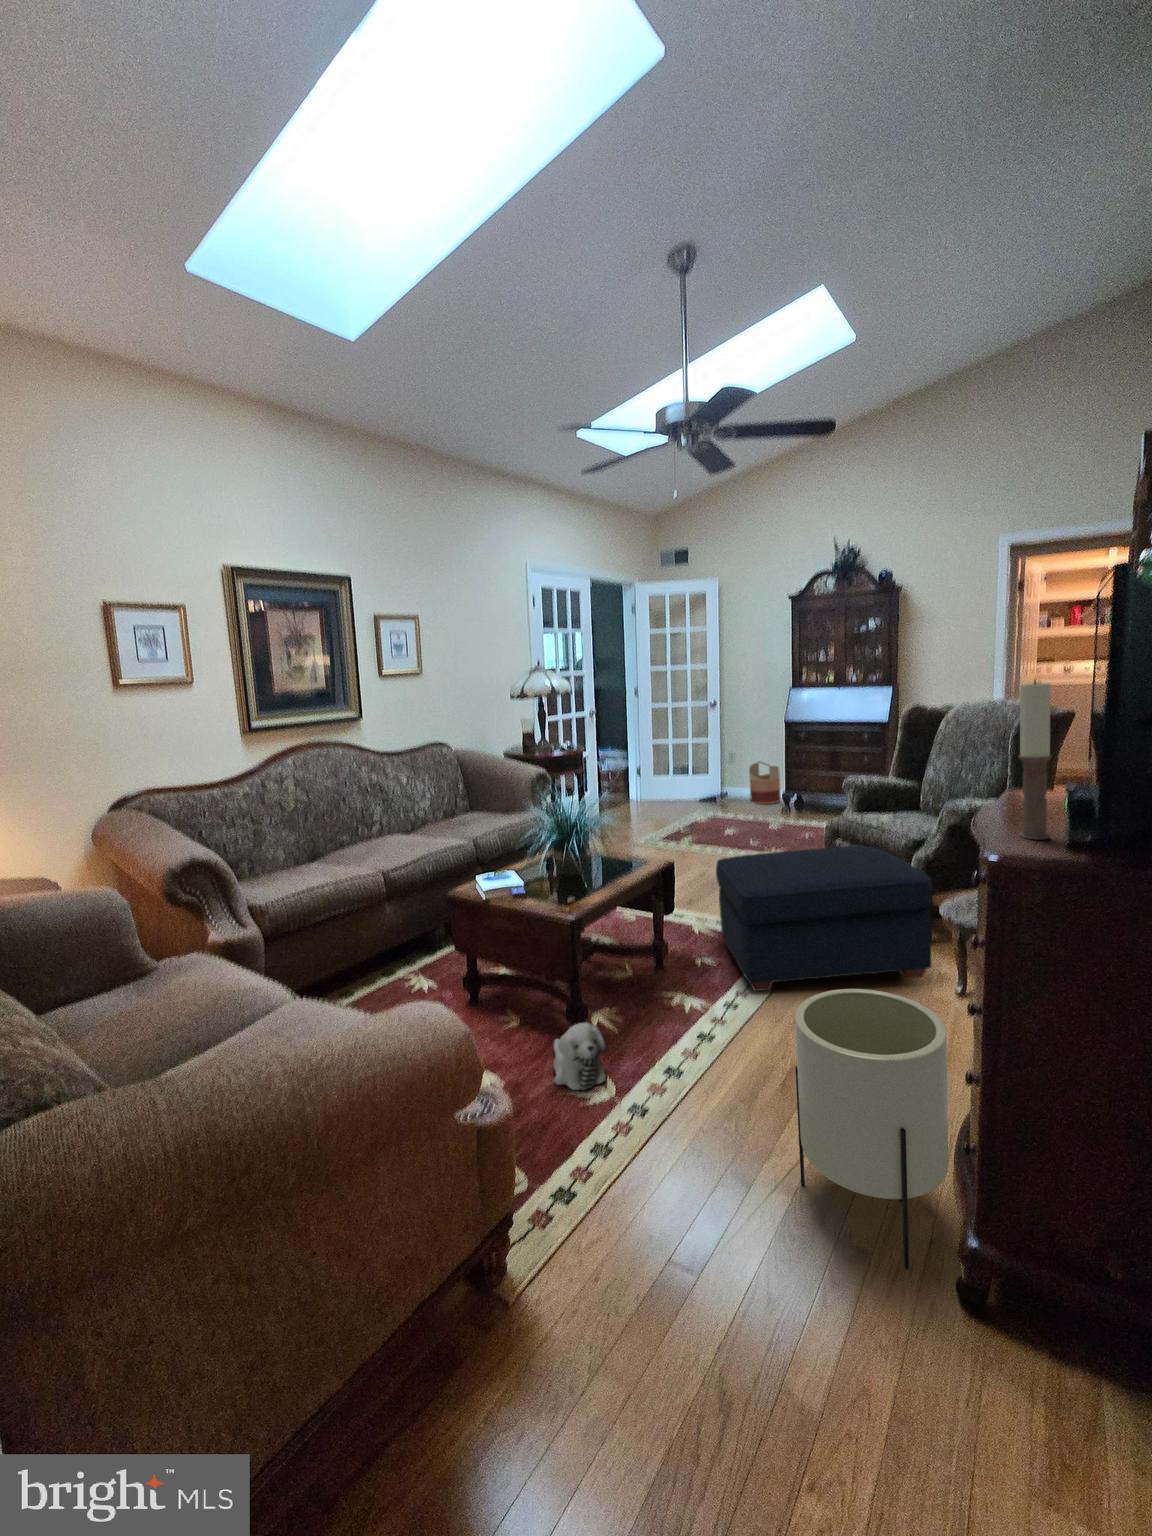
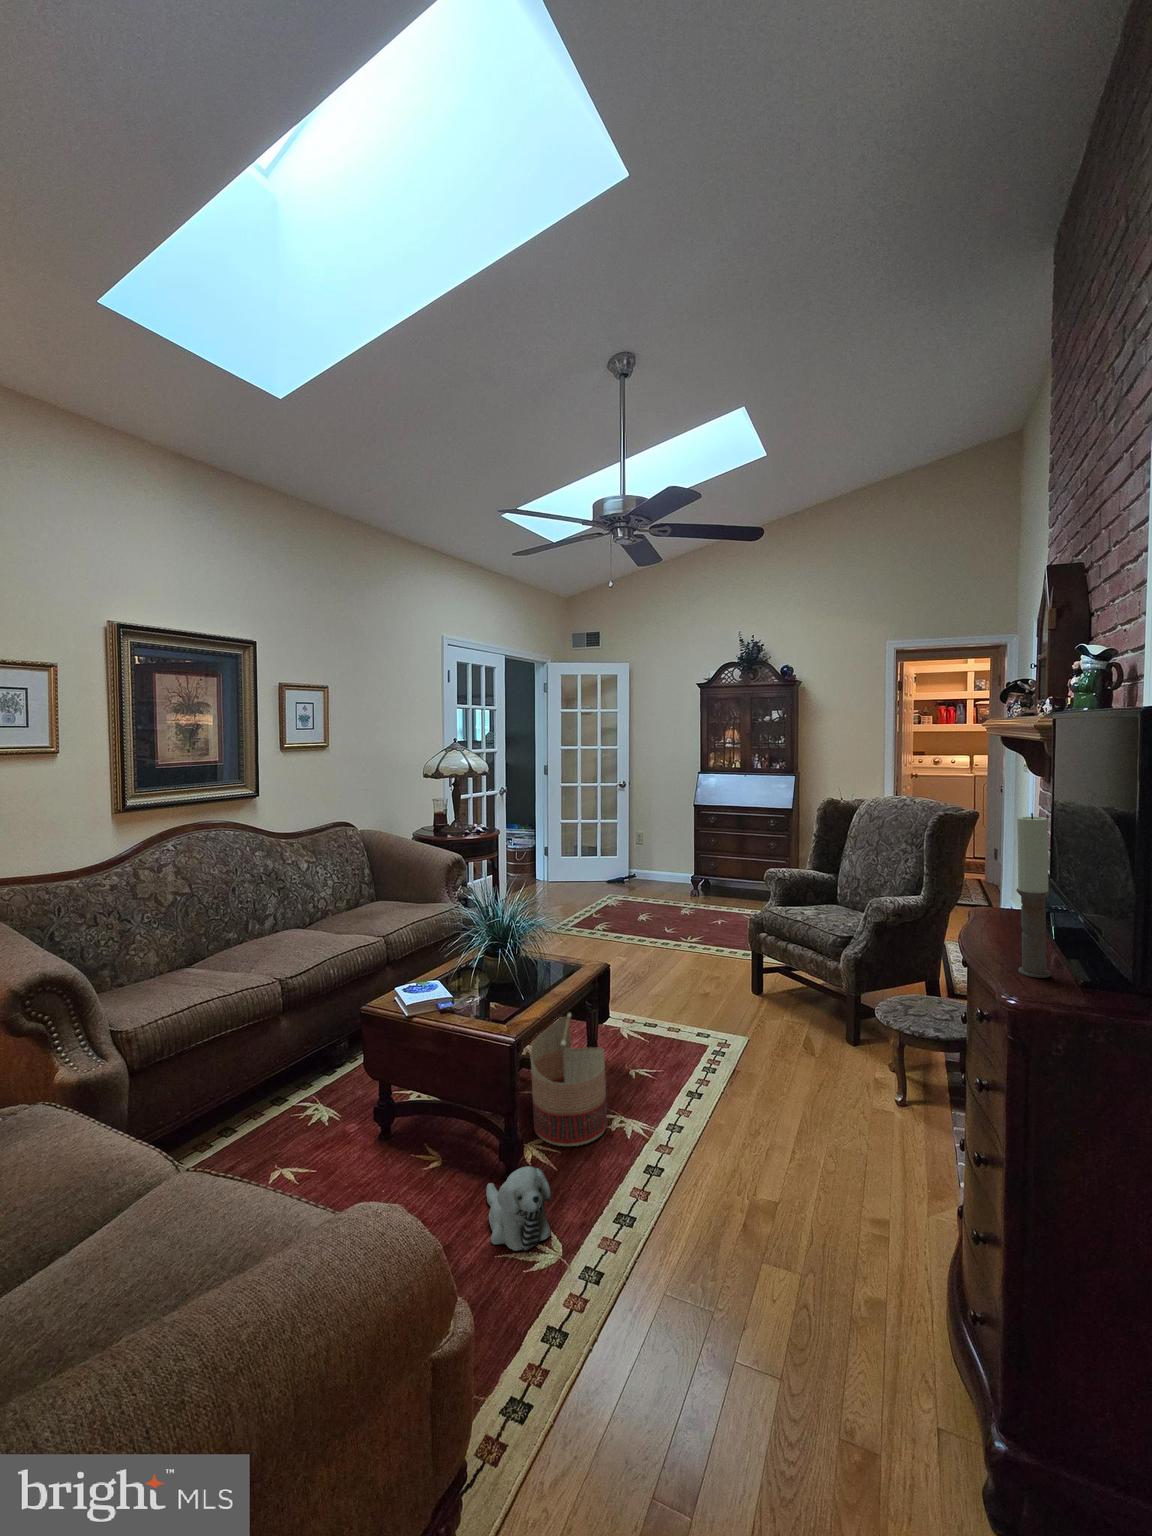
basket: present [749,761,781,804] -> present [530,1013,607,1146]
ottoman: present [716,846,932,991] -> none [650,945,871,1110]
planter: present [795,989,948,1269] -> none [782,1126,948,1466]

